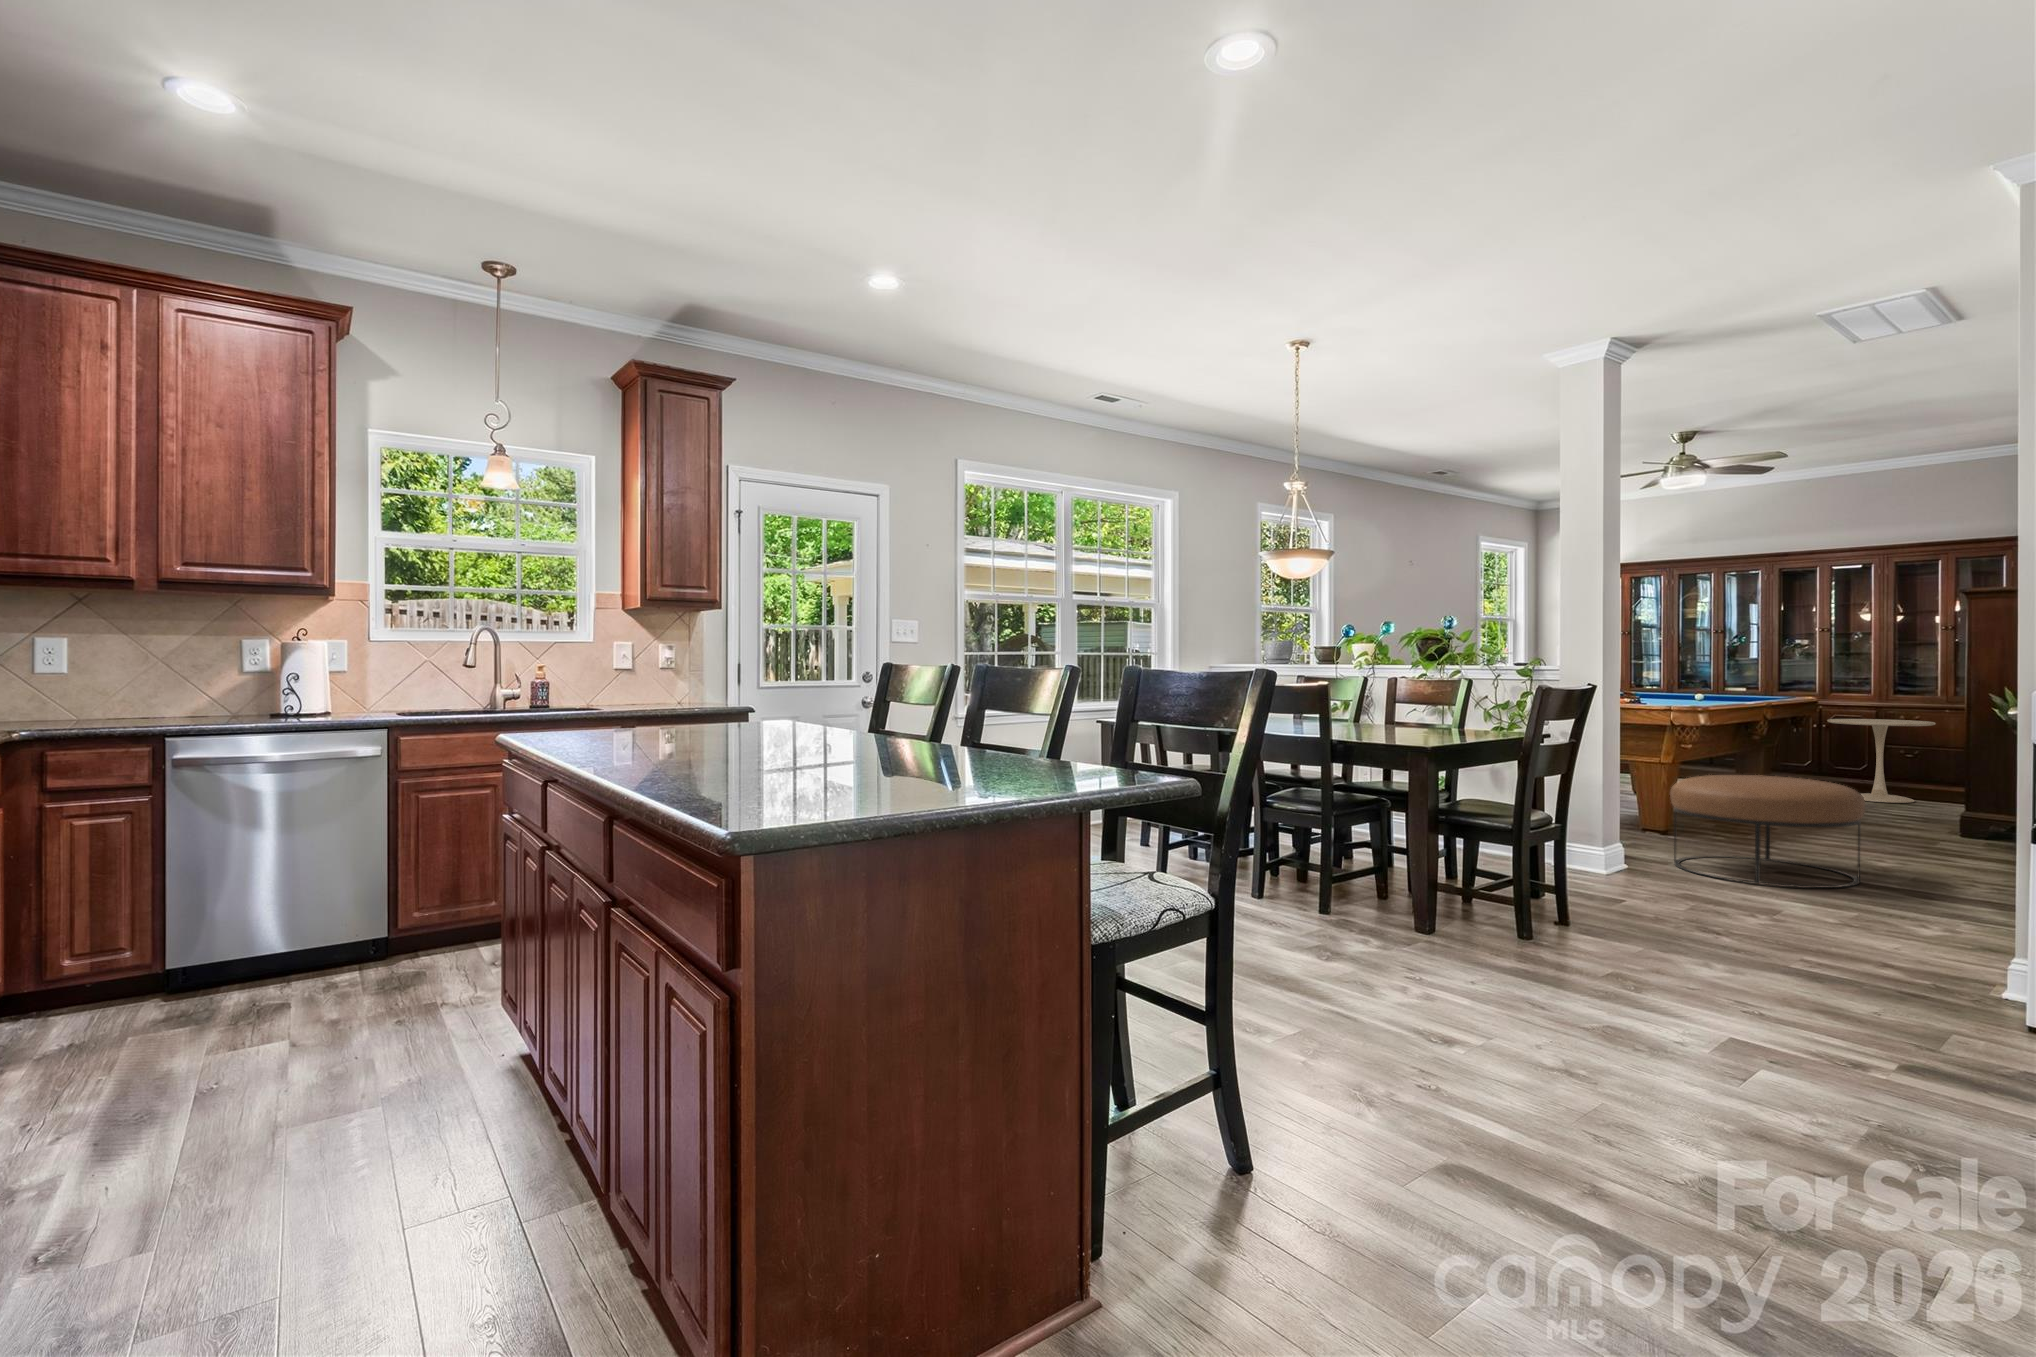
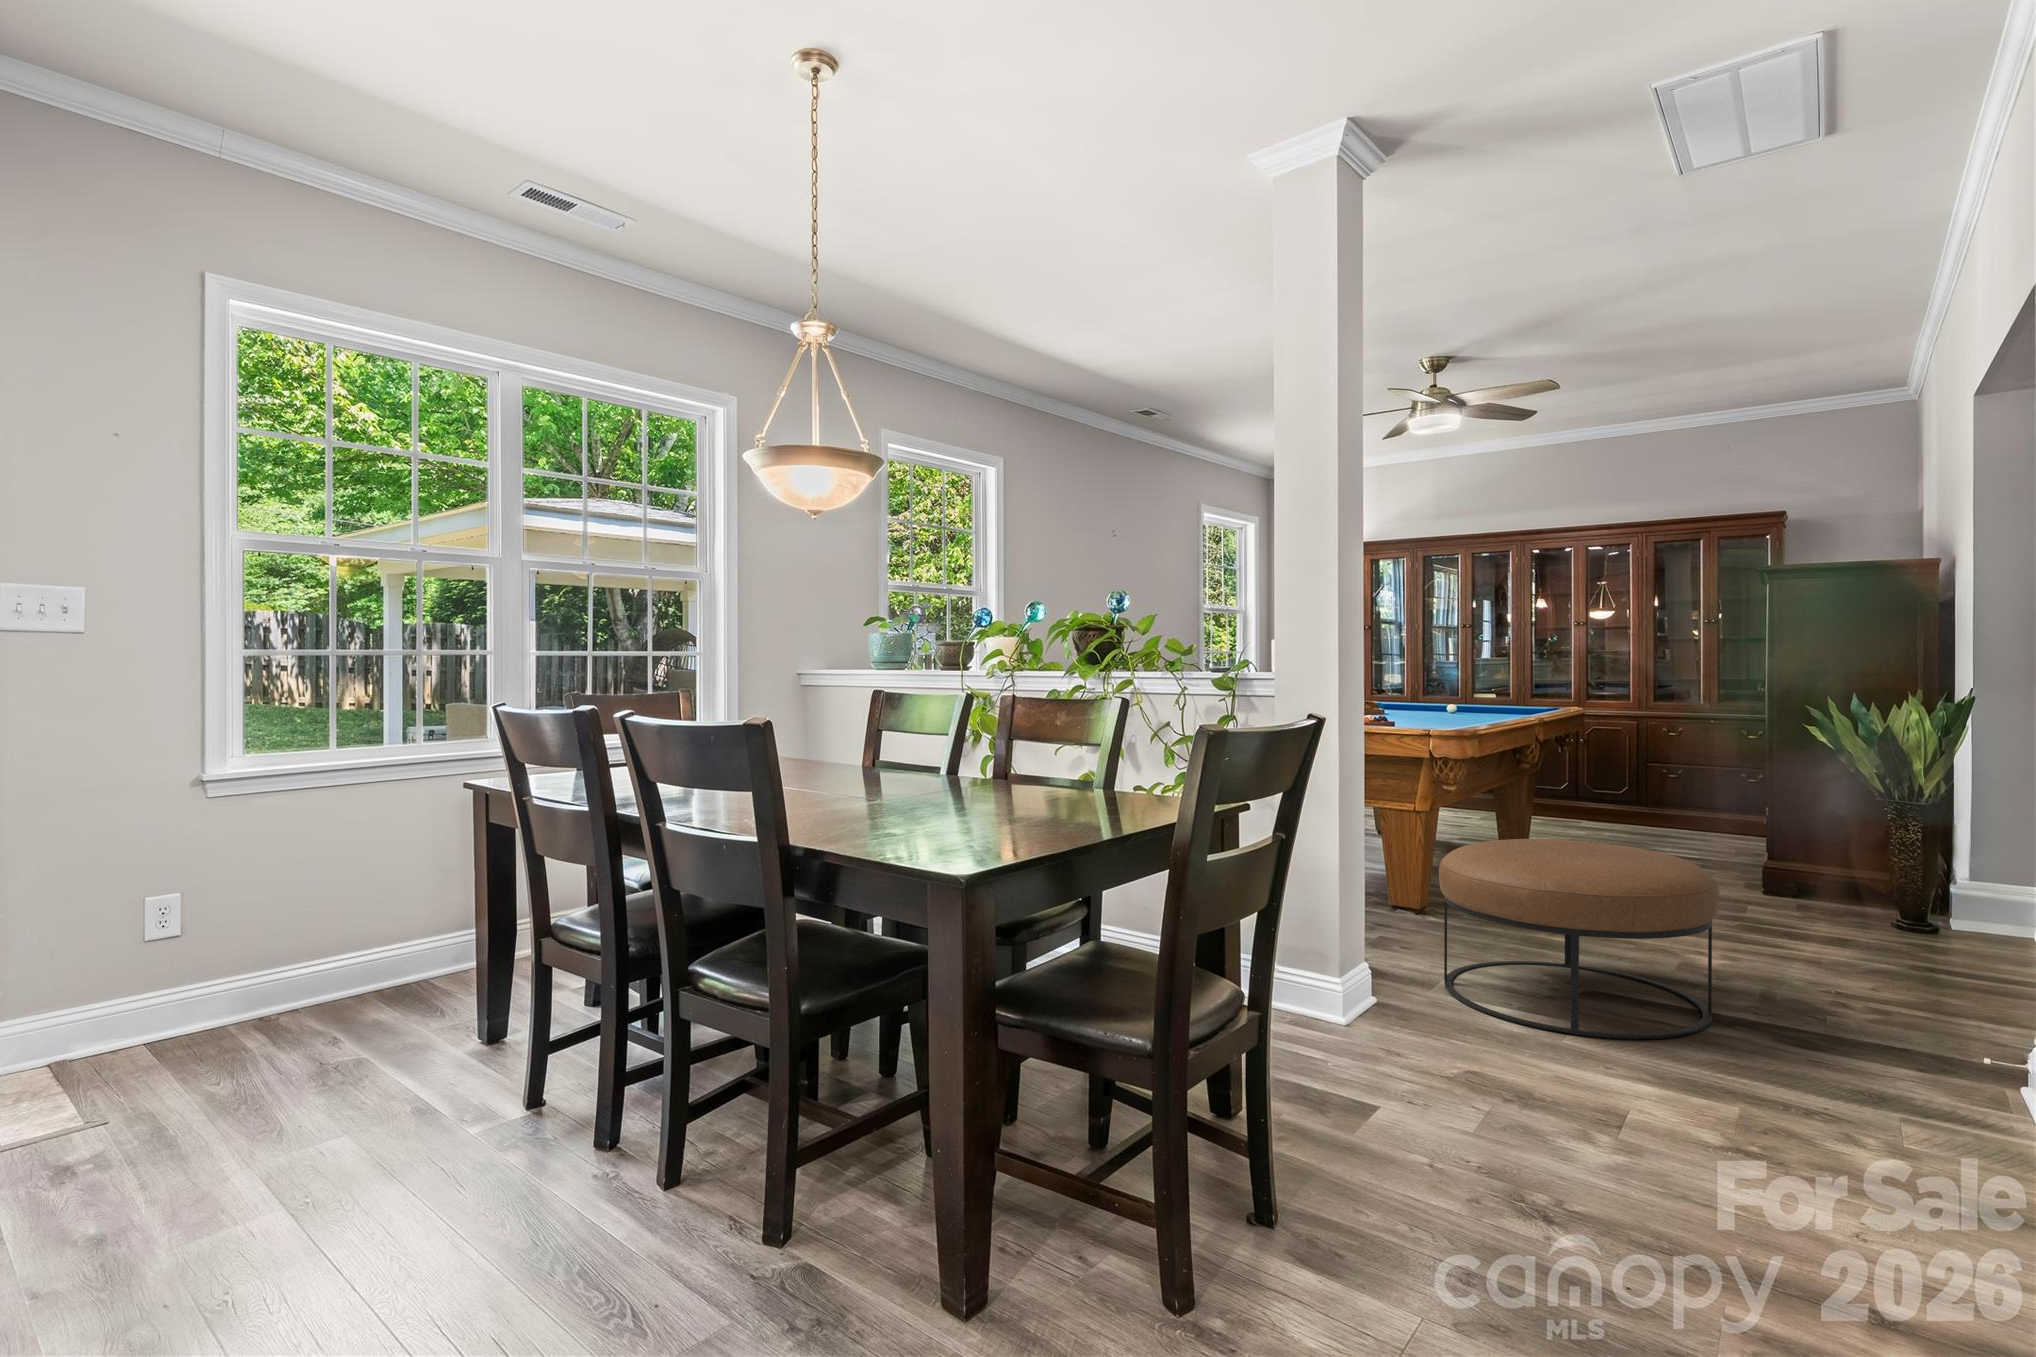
side table: present [1827,719,1936,803] -> none [1590,733,1708,838]

